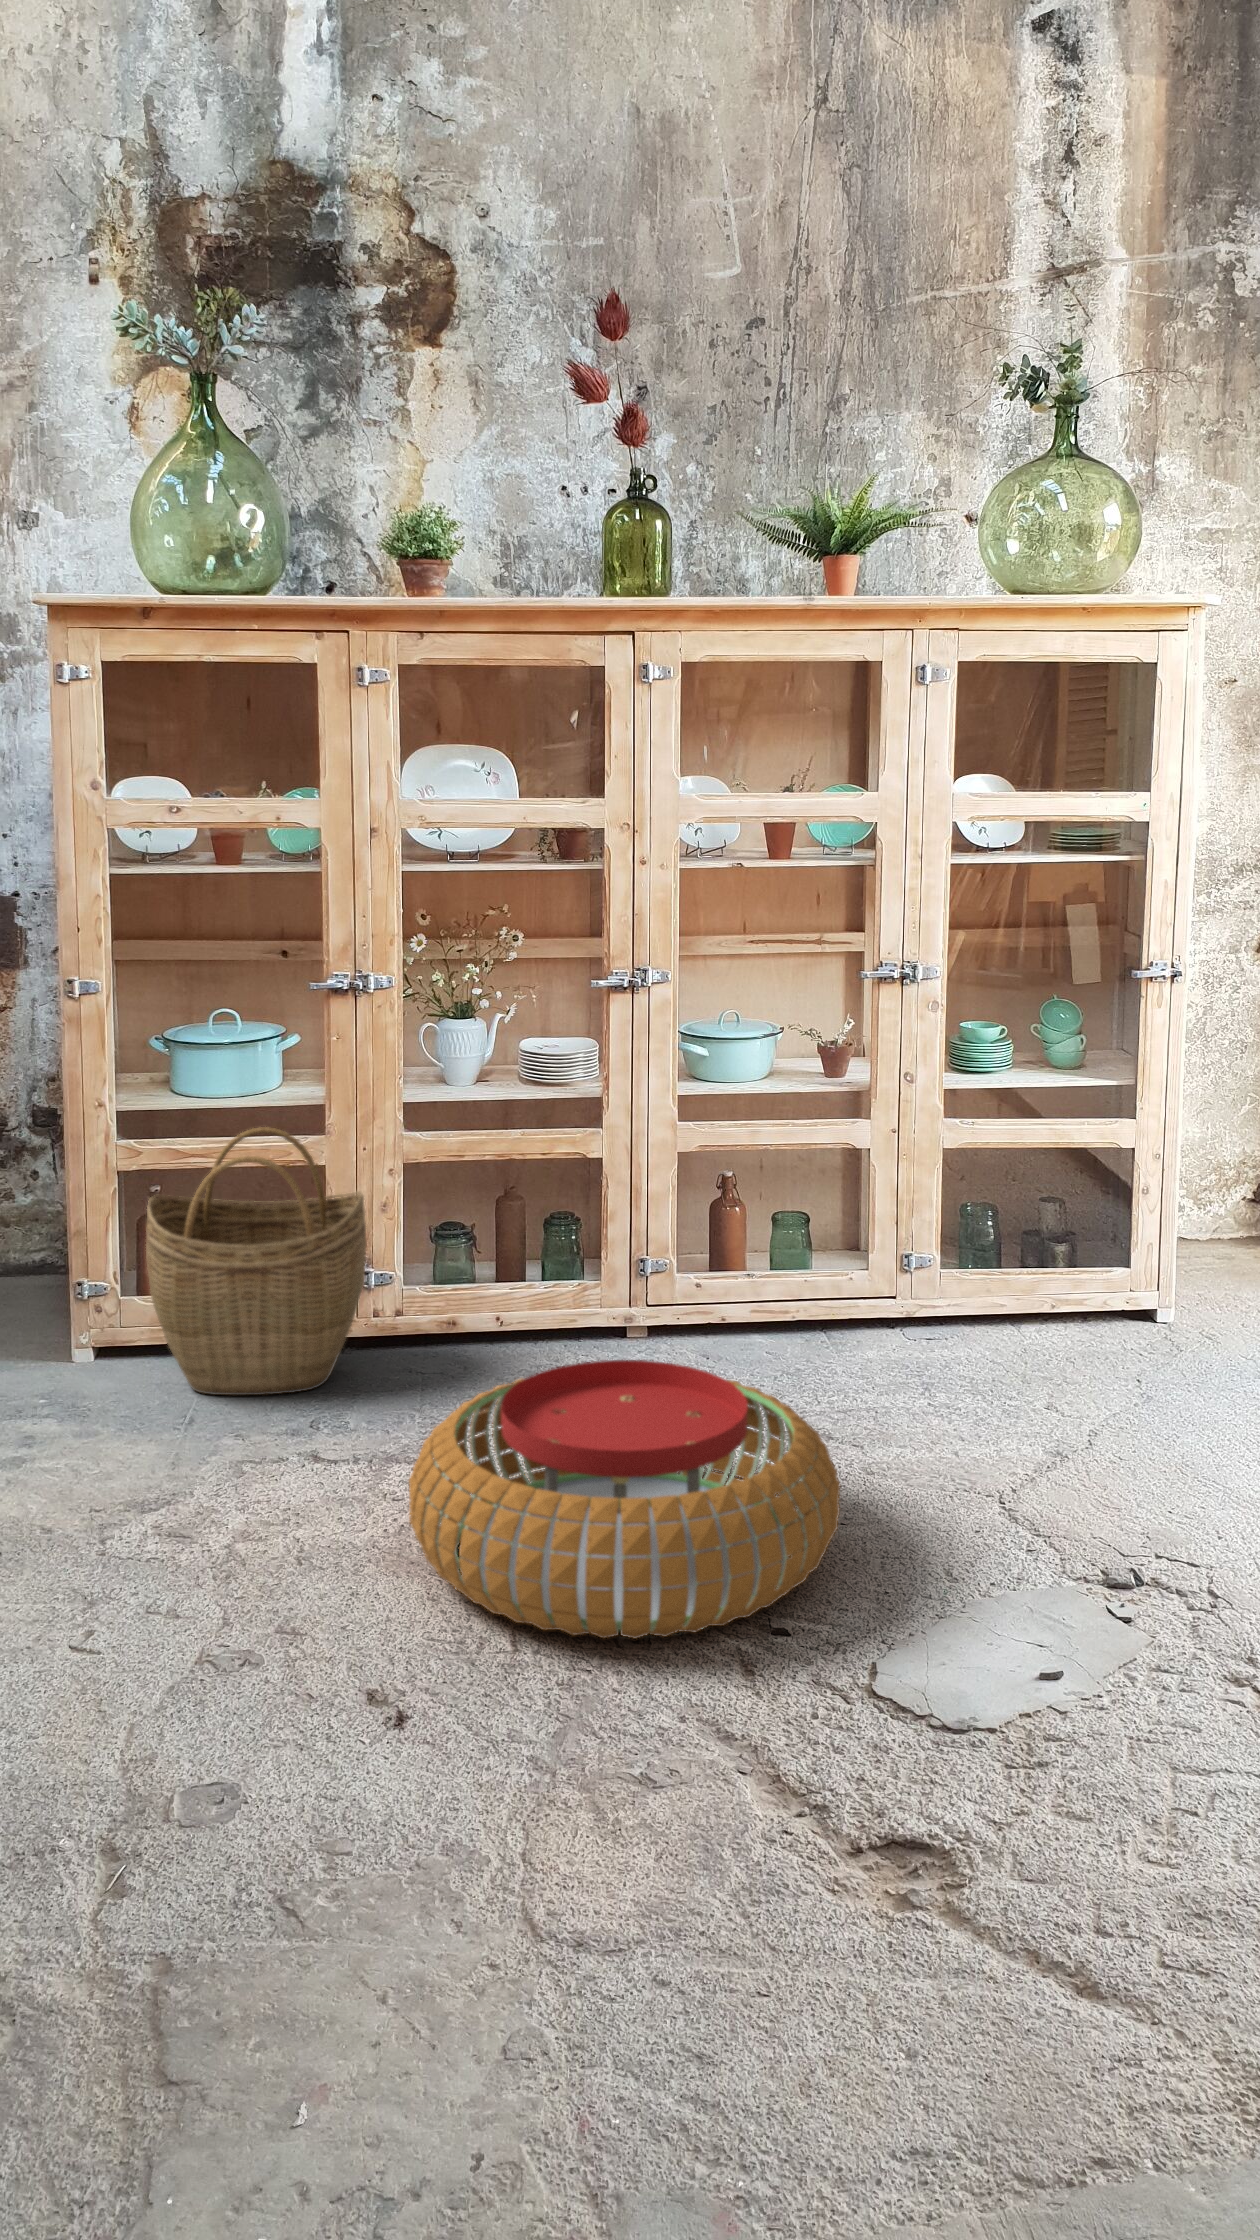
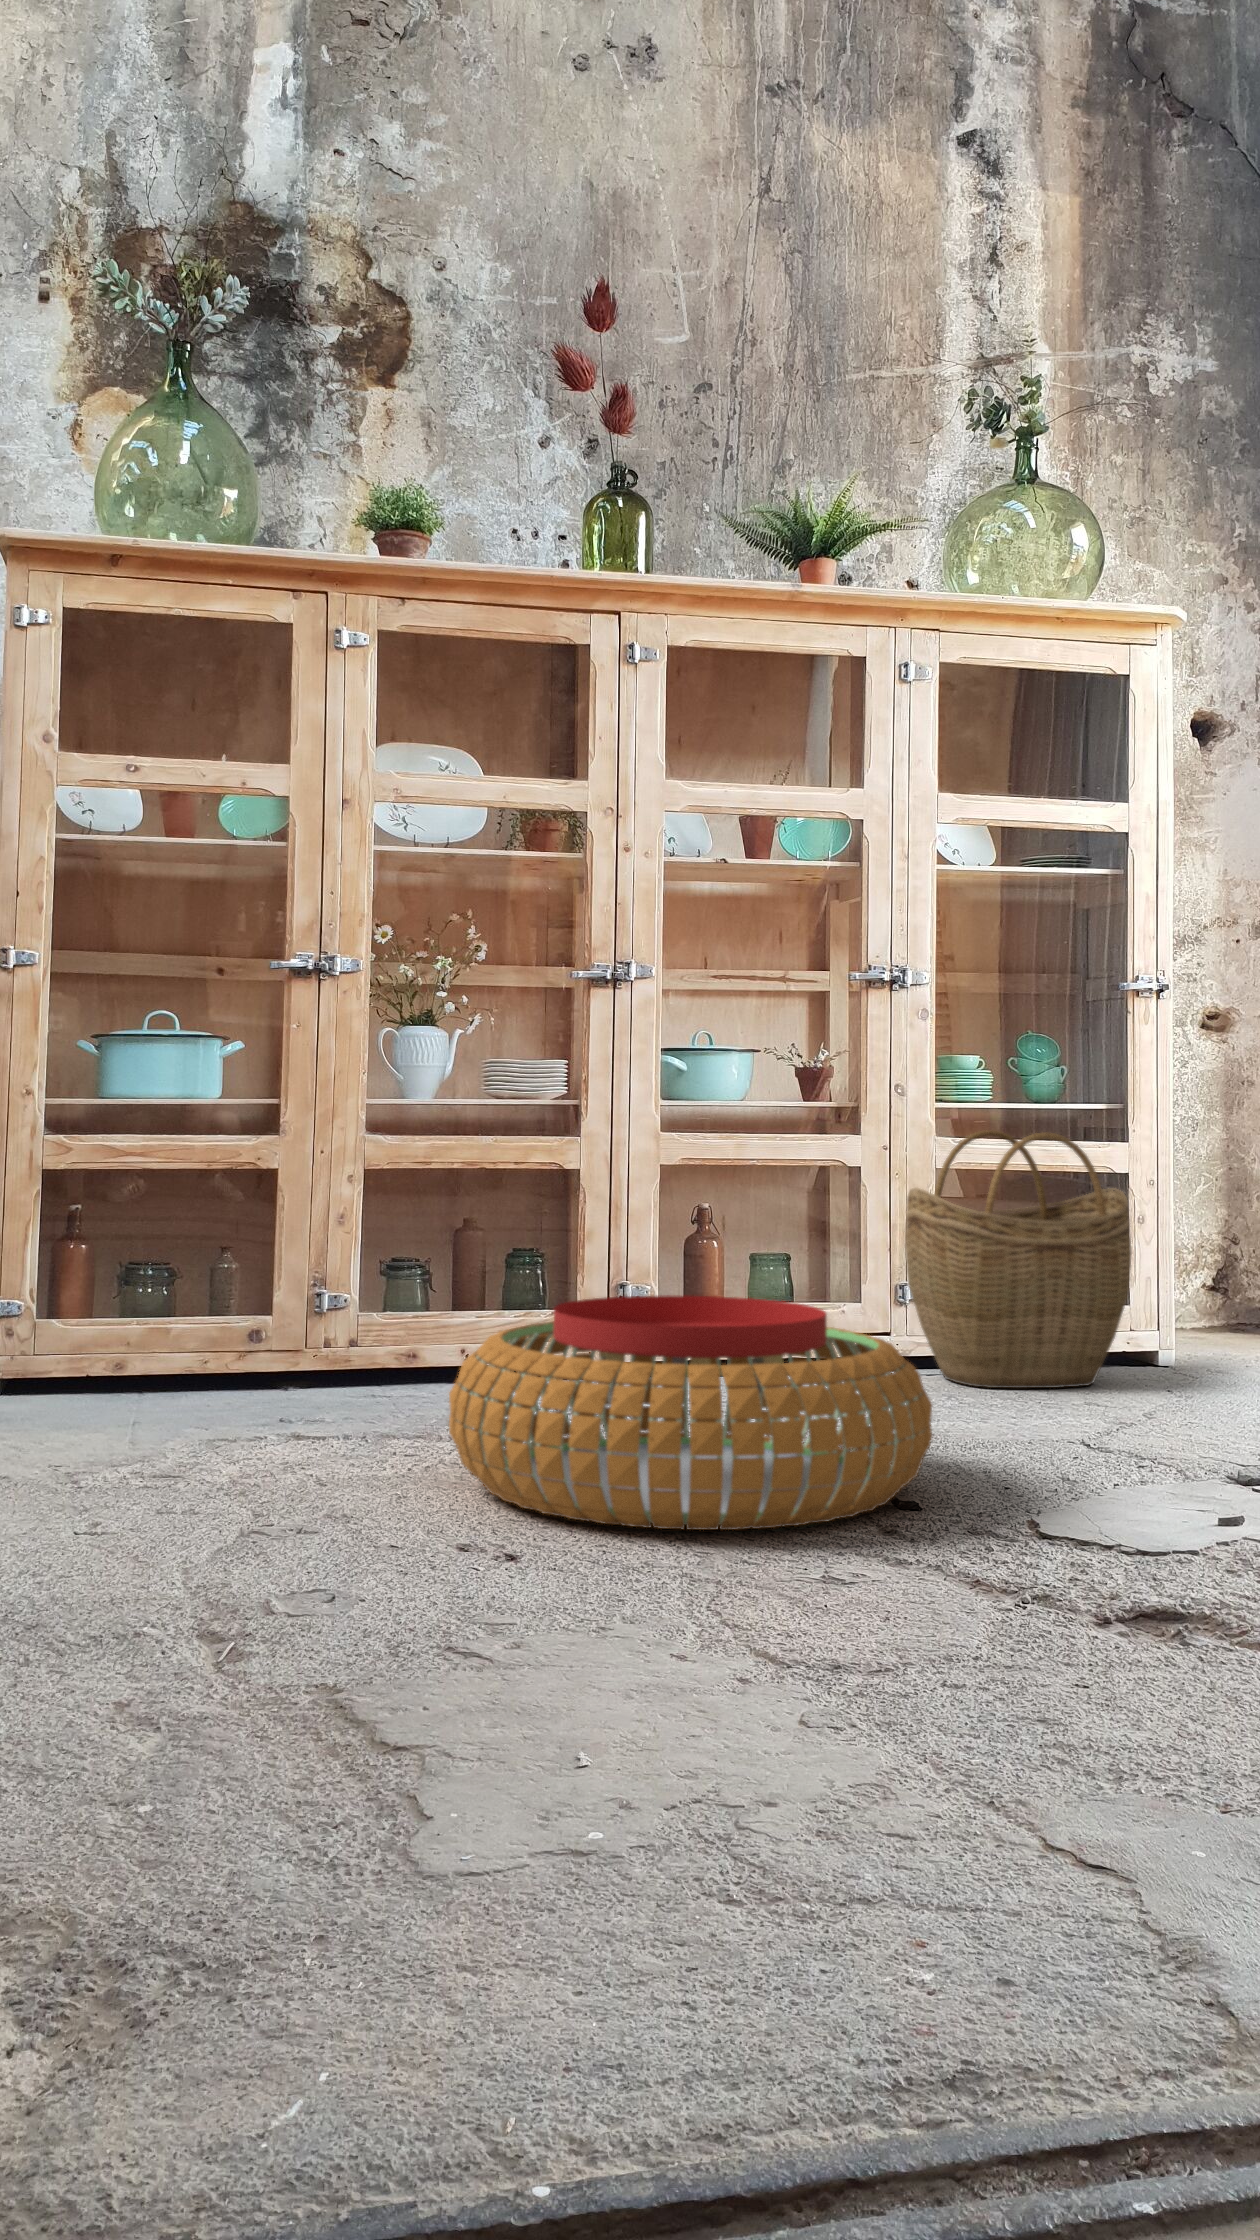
woven basket: present [146,1127,367,1395] -> present [905,1130,1131,1388]

